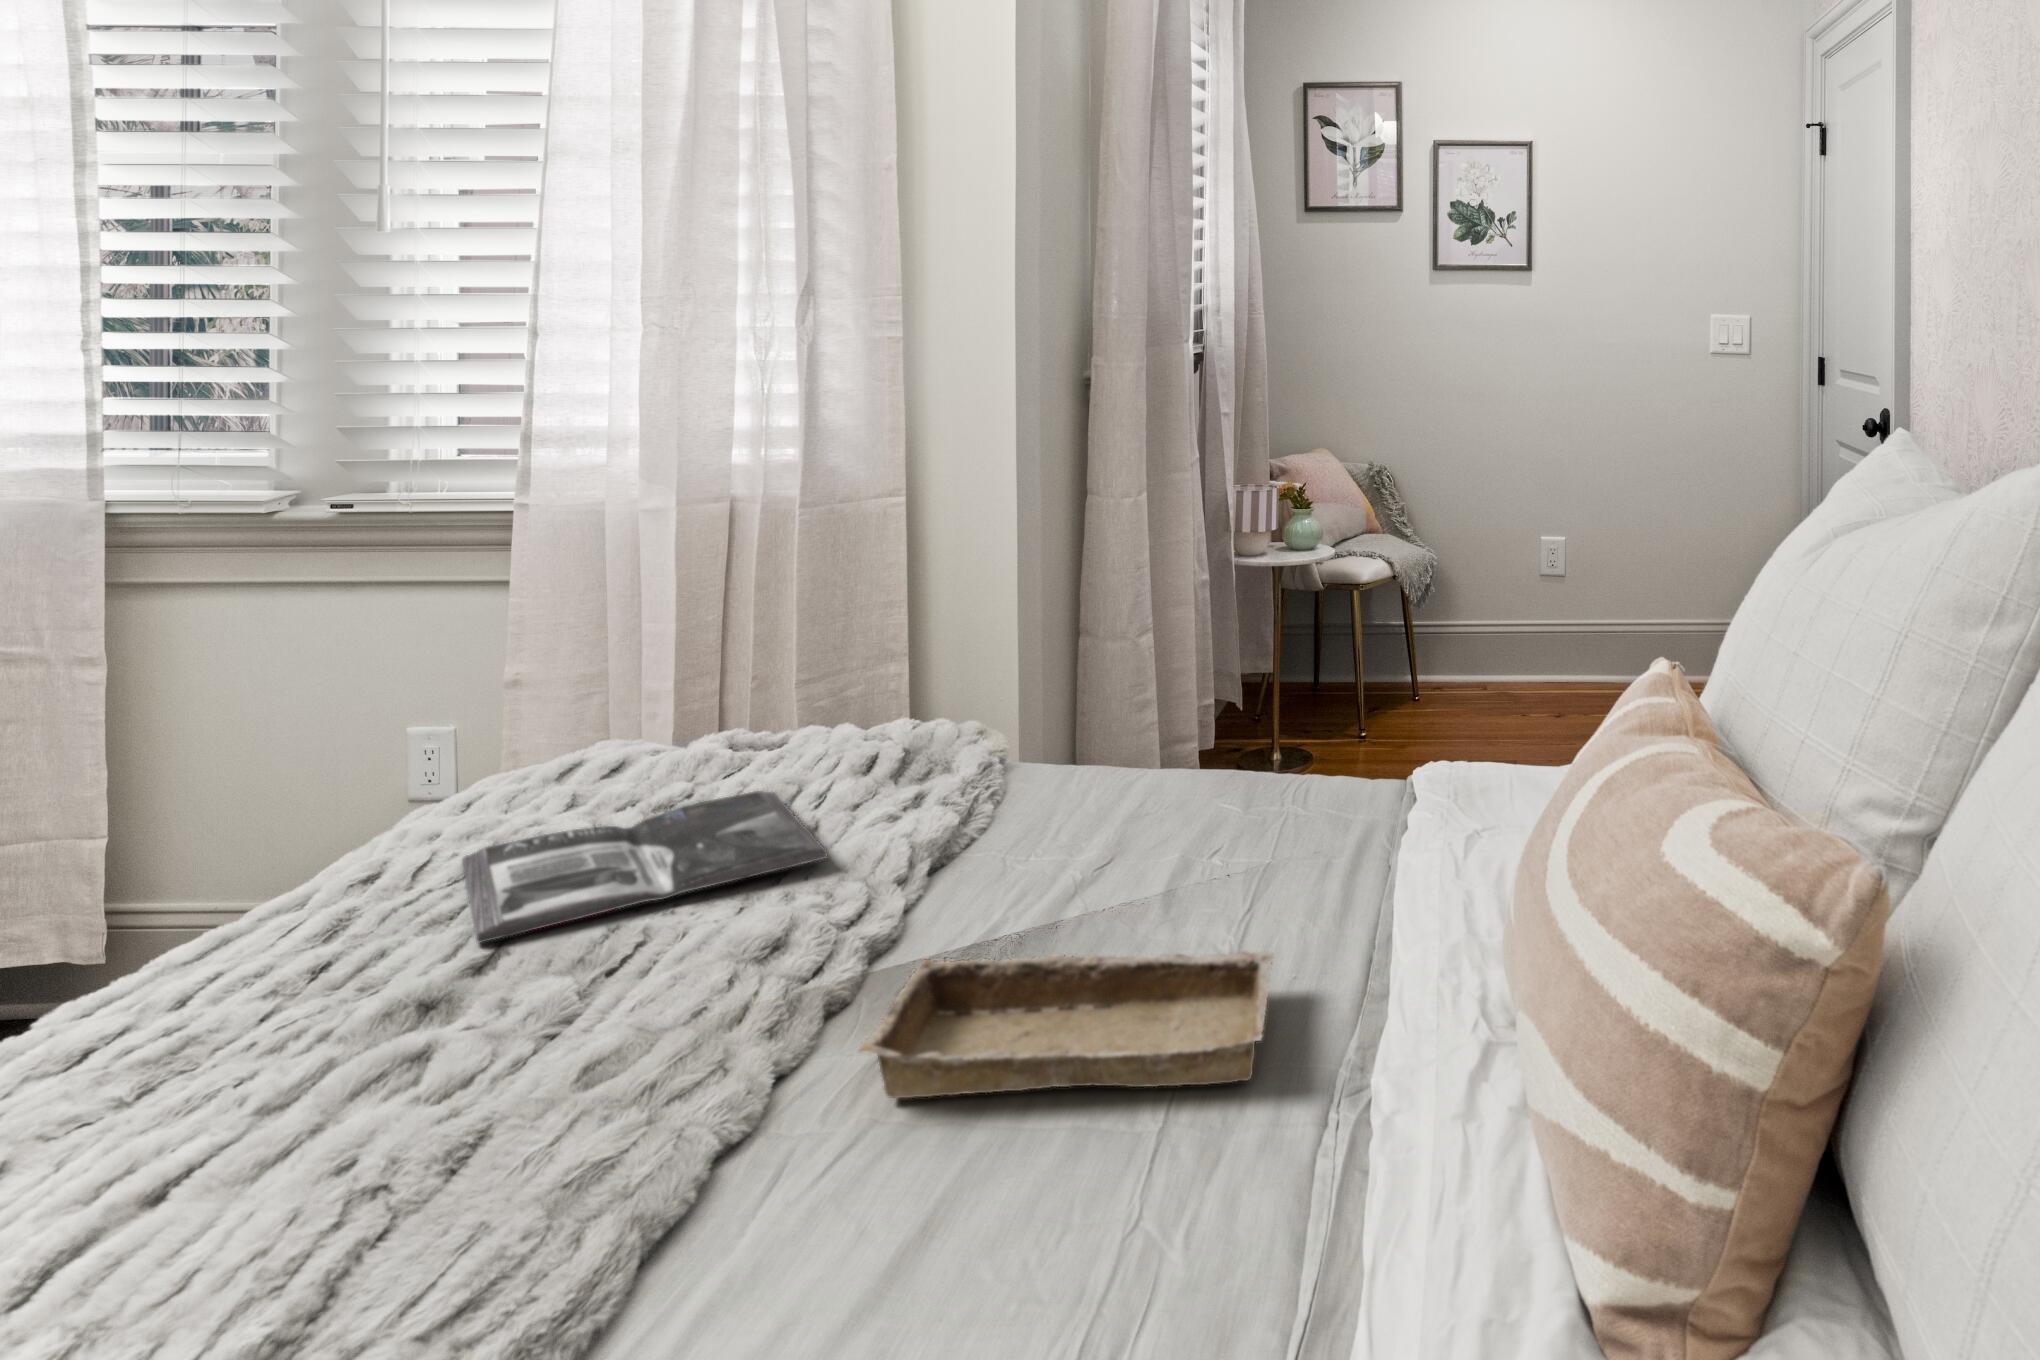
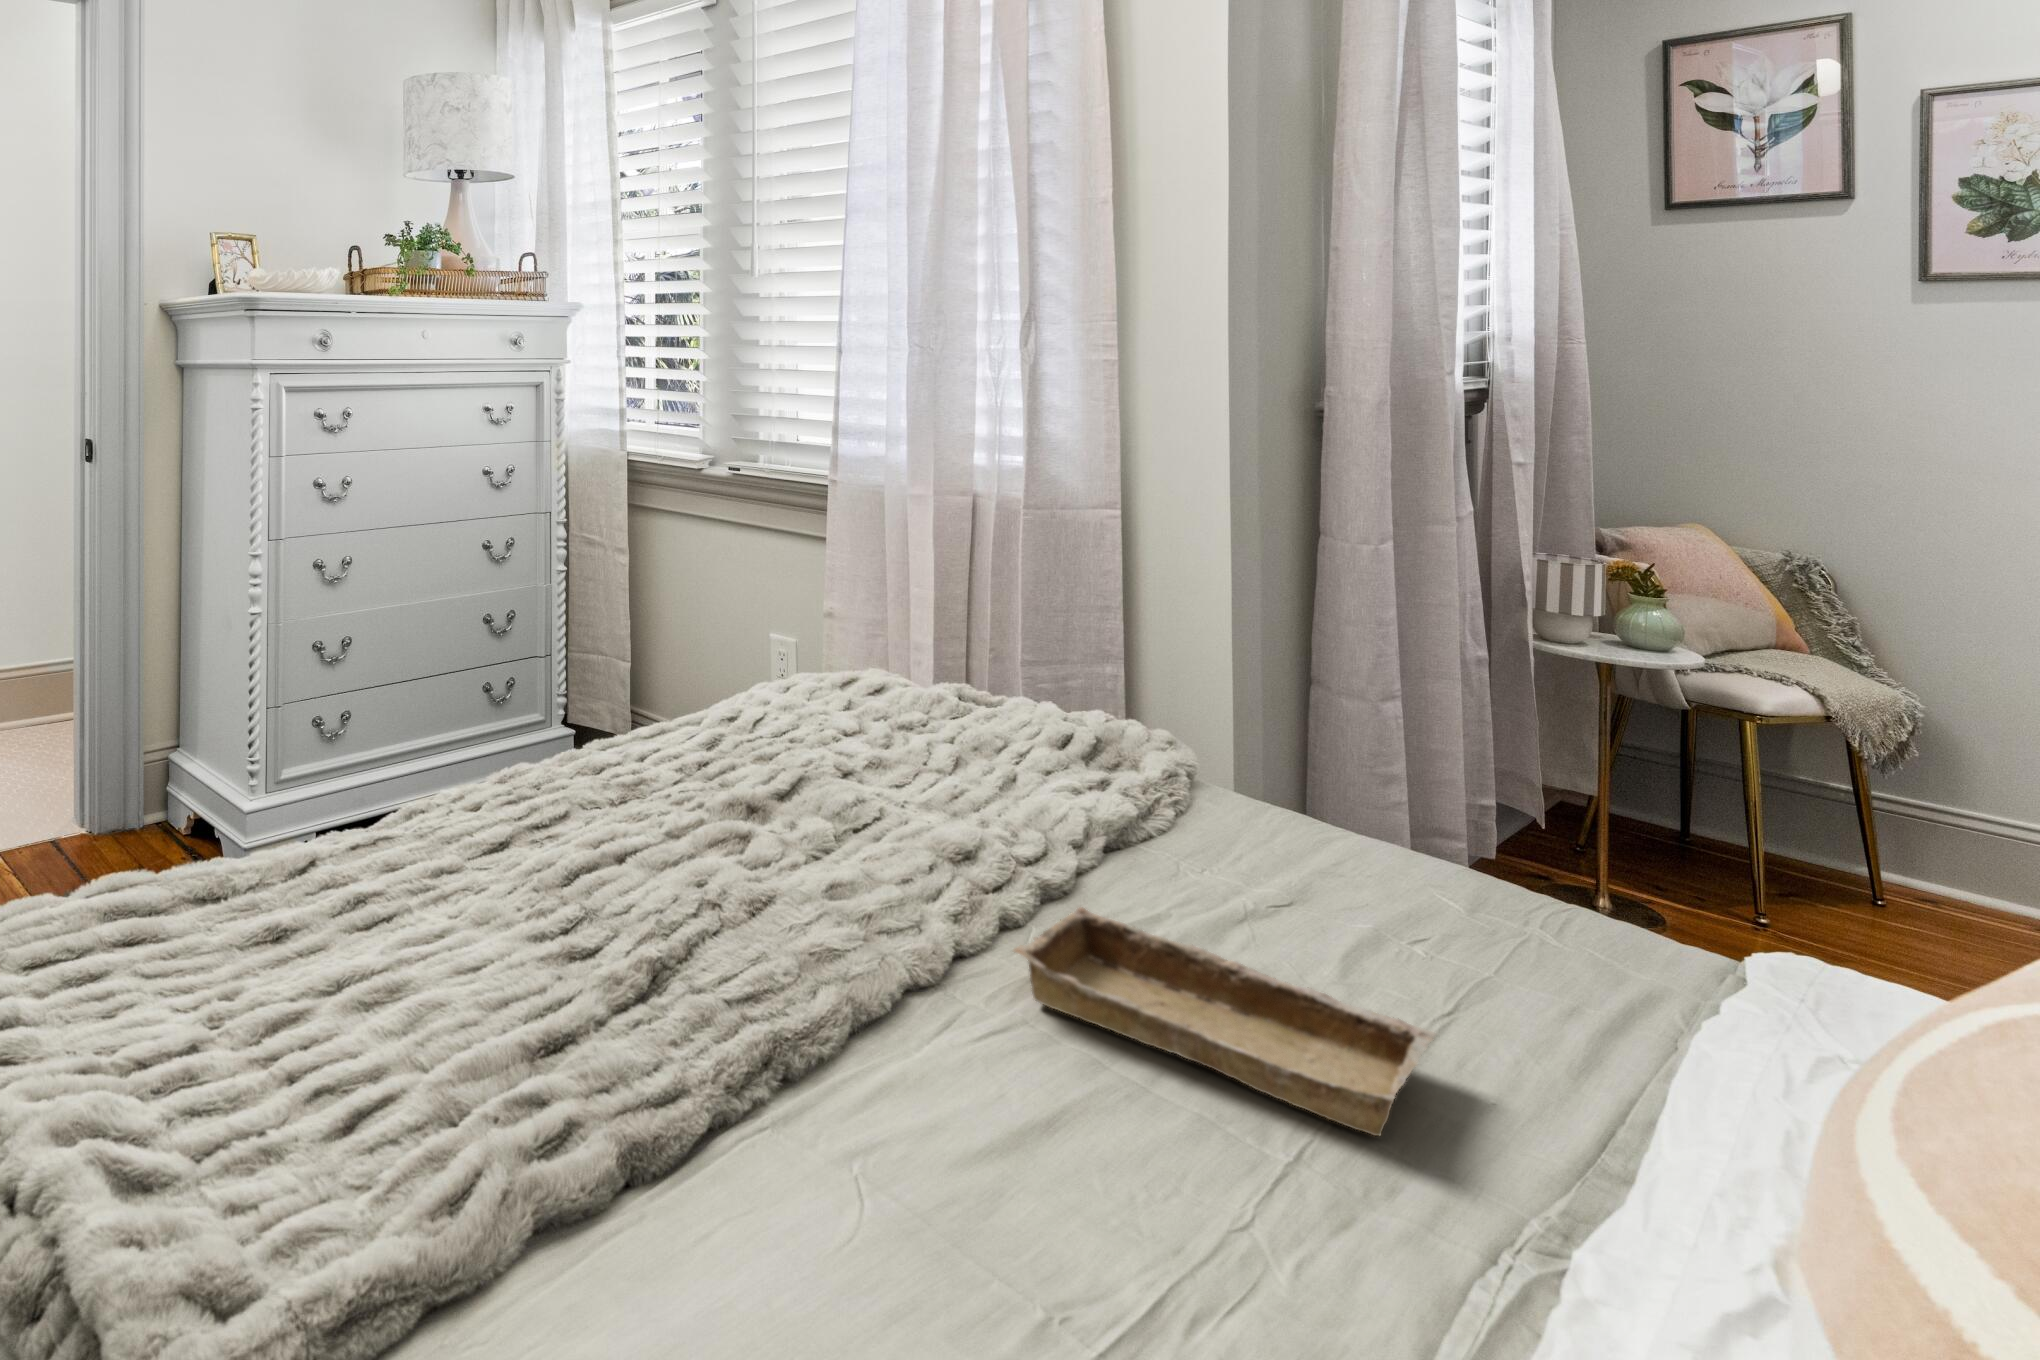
magazine: present [462,791,827,943] -> none [779,722,1019,803]

